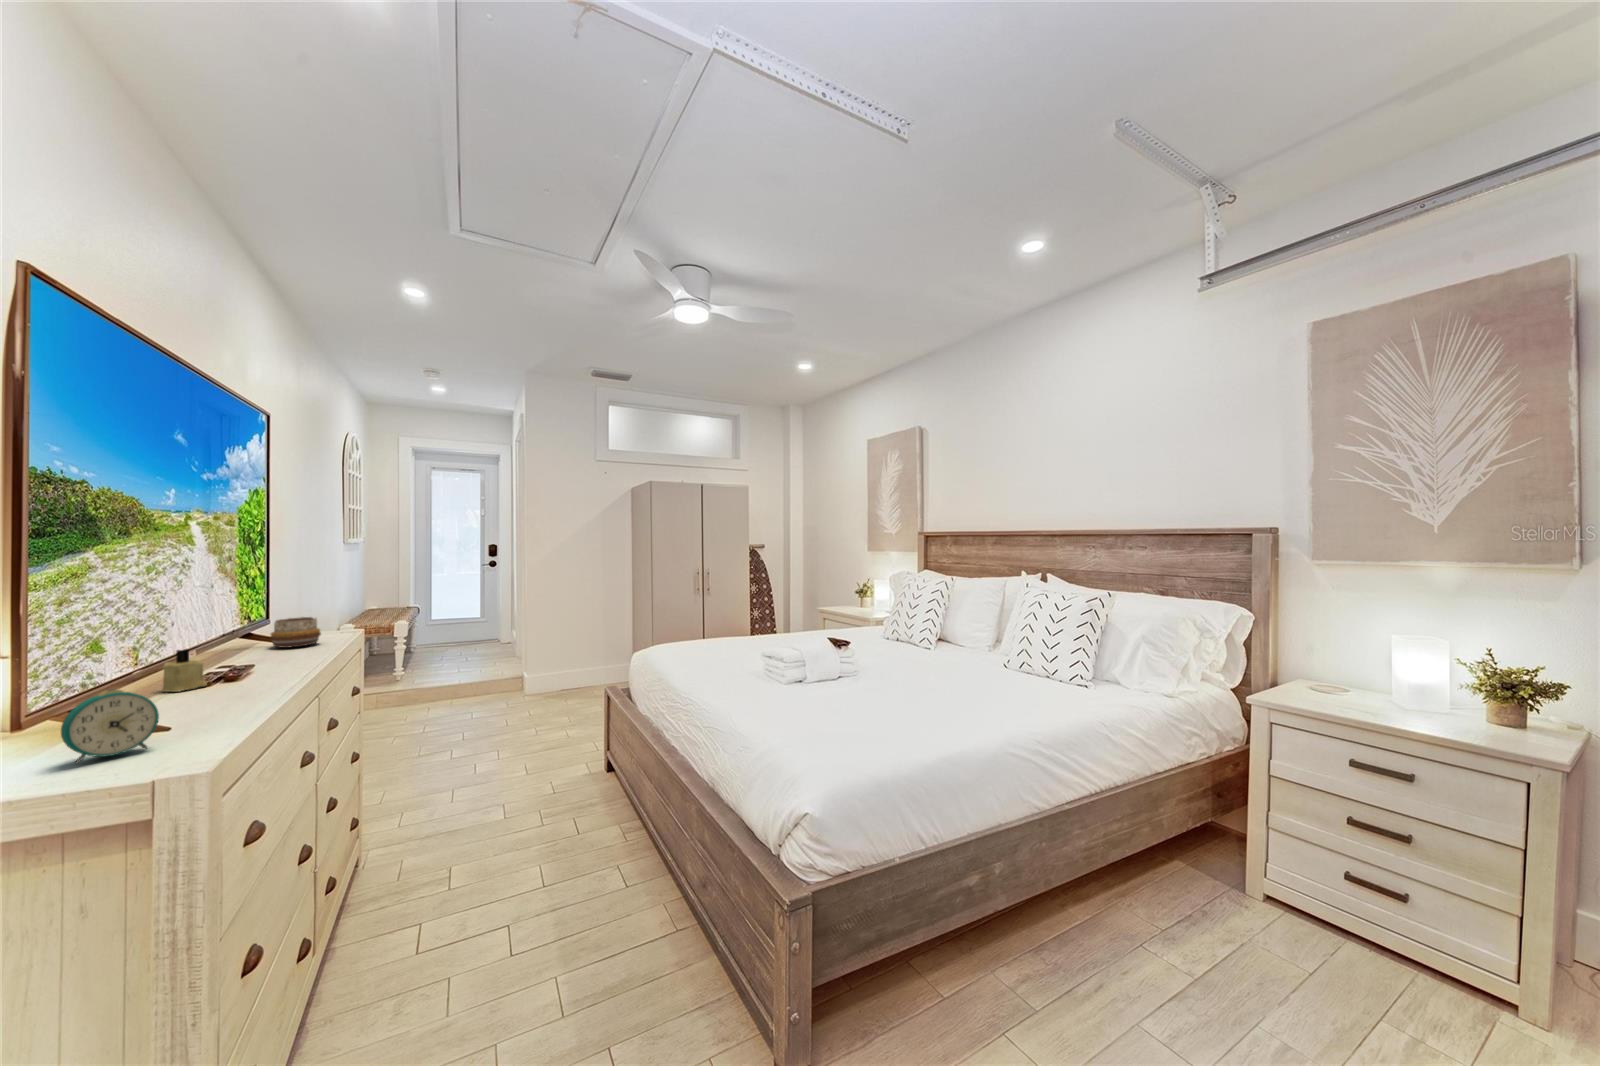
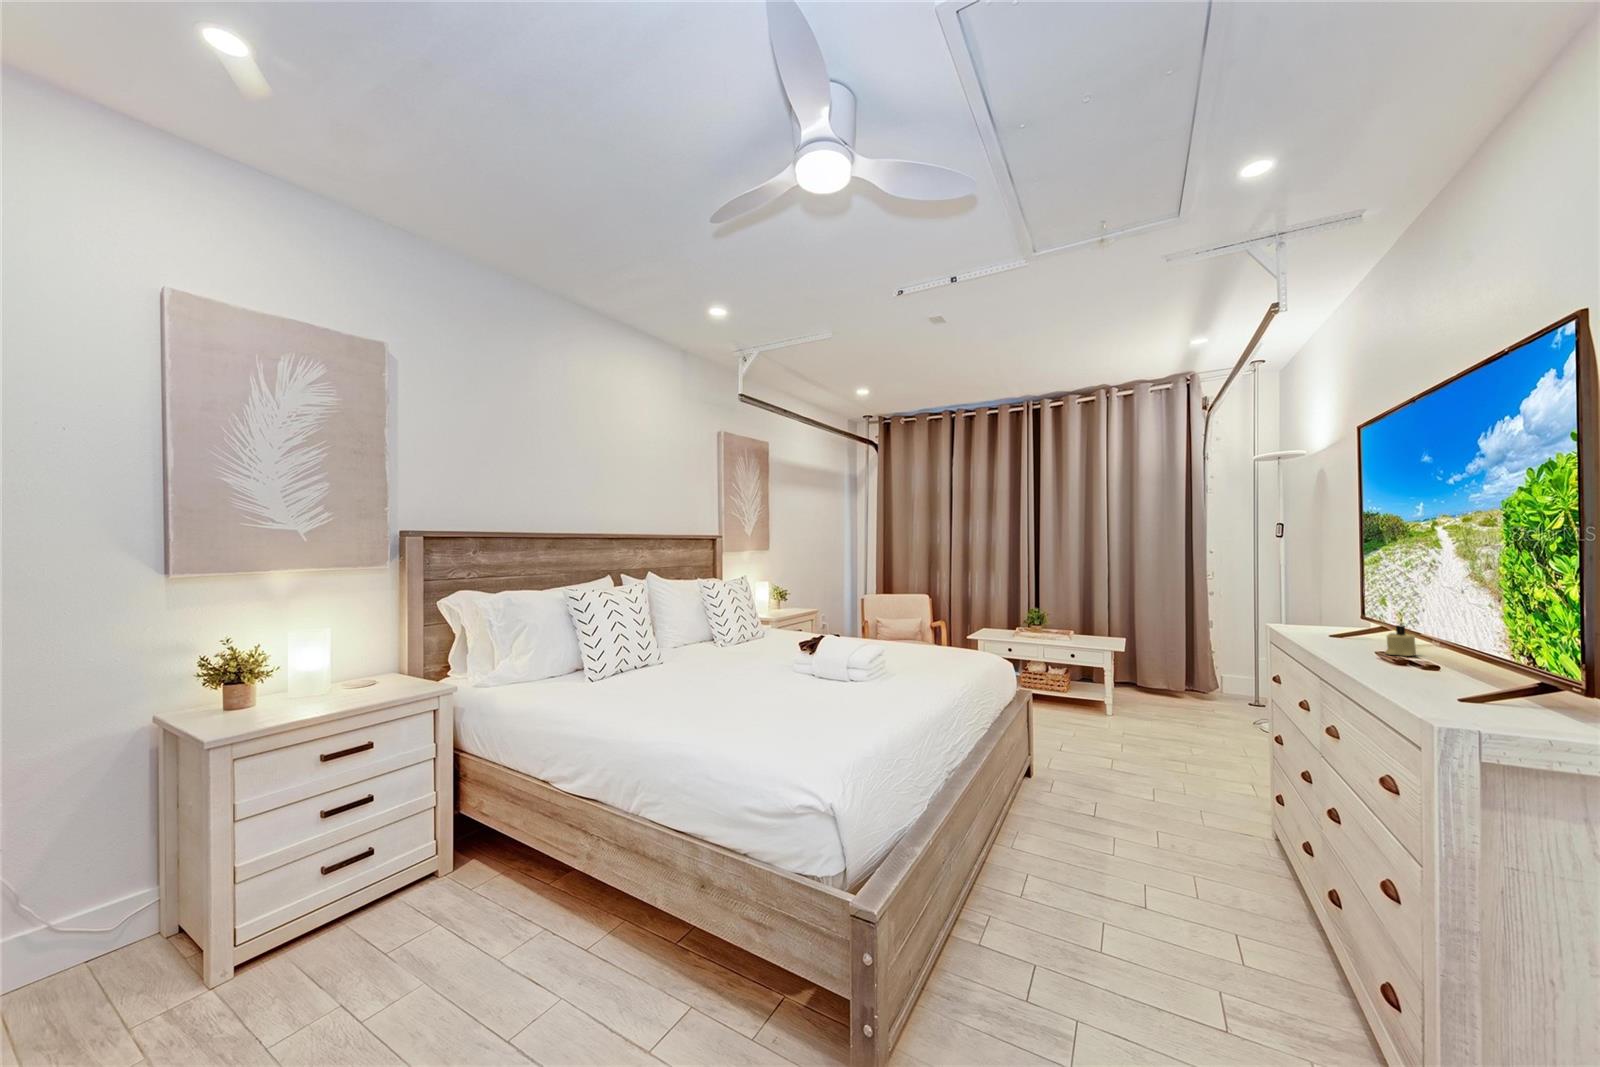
decorative bowl: present [270,617,321,648] -> none [1414,650,1494,694]
alarm clock: present [61,689,159,764] -> none [1301,606,1333,634]

